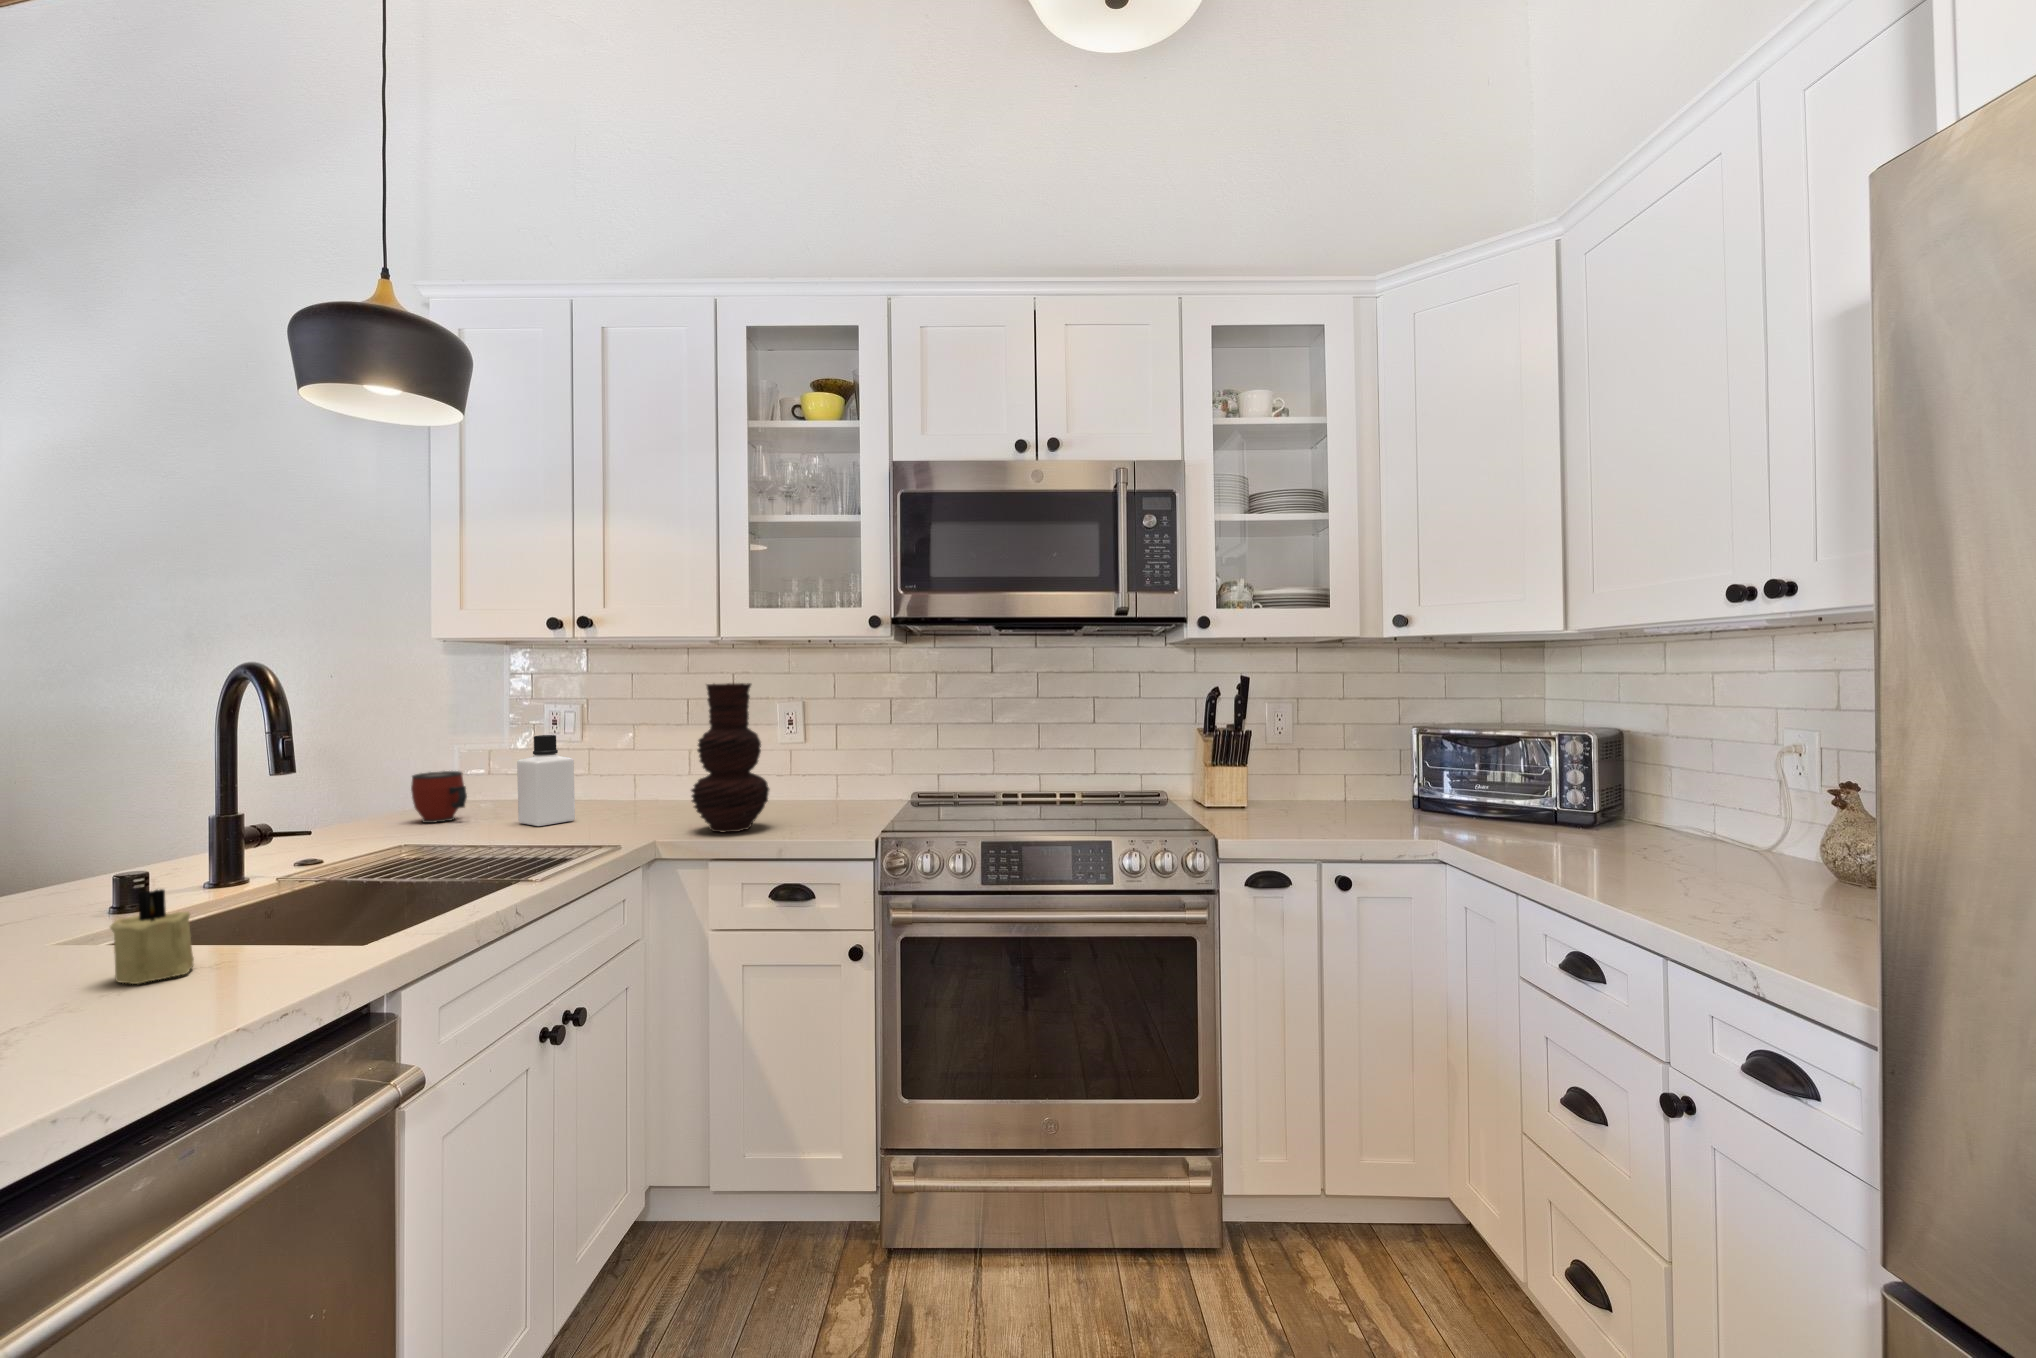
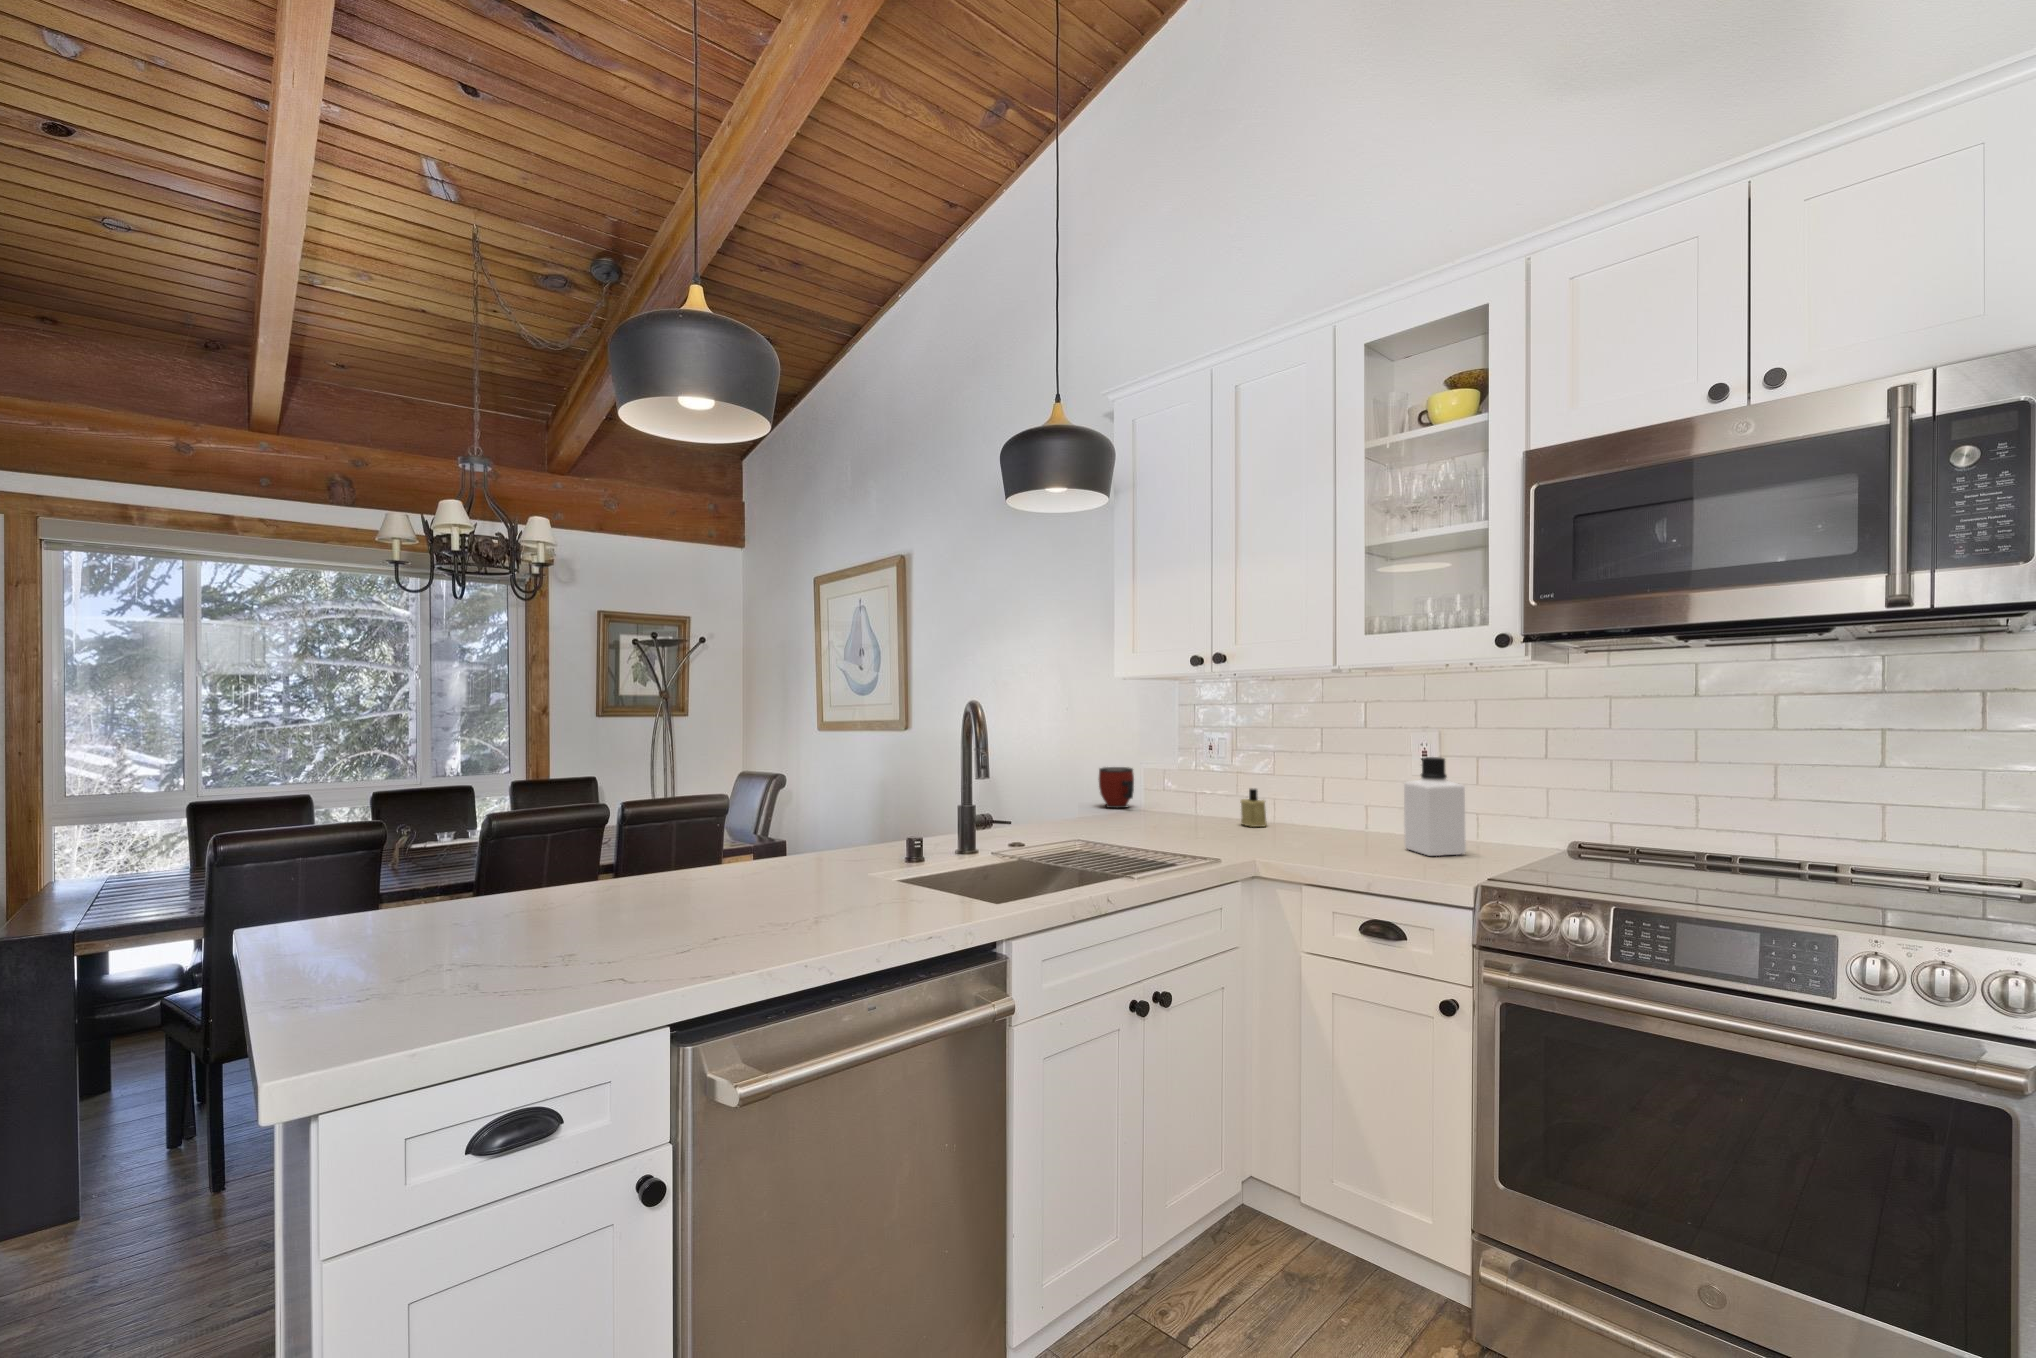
vase: present [691,683,770,833] -> none [1293,701,1373,852]
bottle: present [517,735,575,826] -> present [1404,757,1466,856]
candle: present [110,889,194,984] -> present [1241,789,1266,827]

